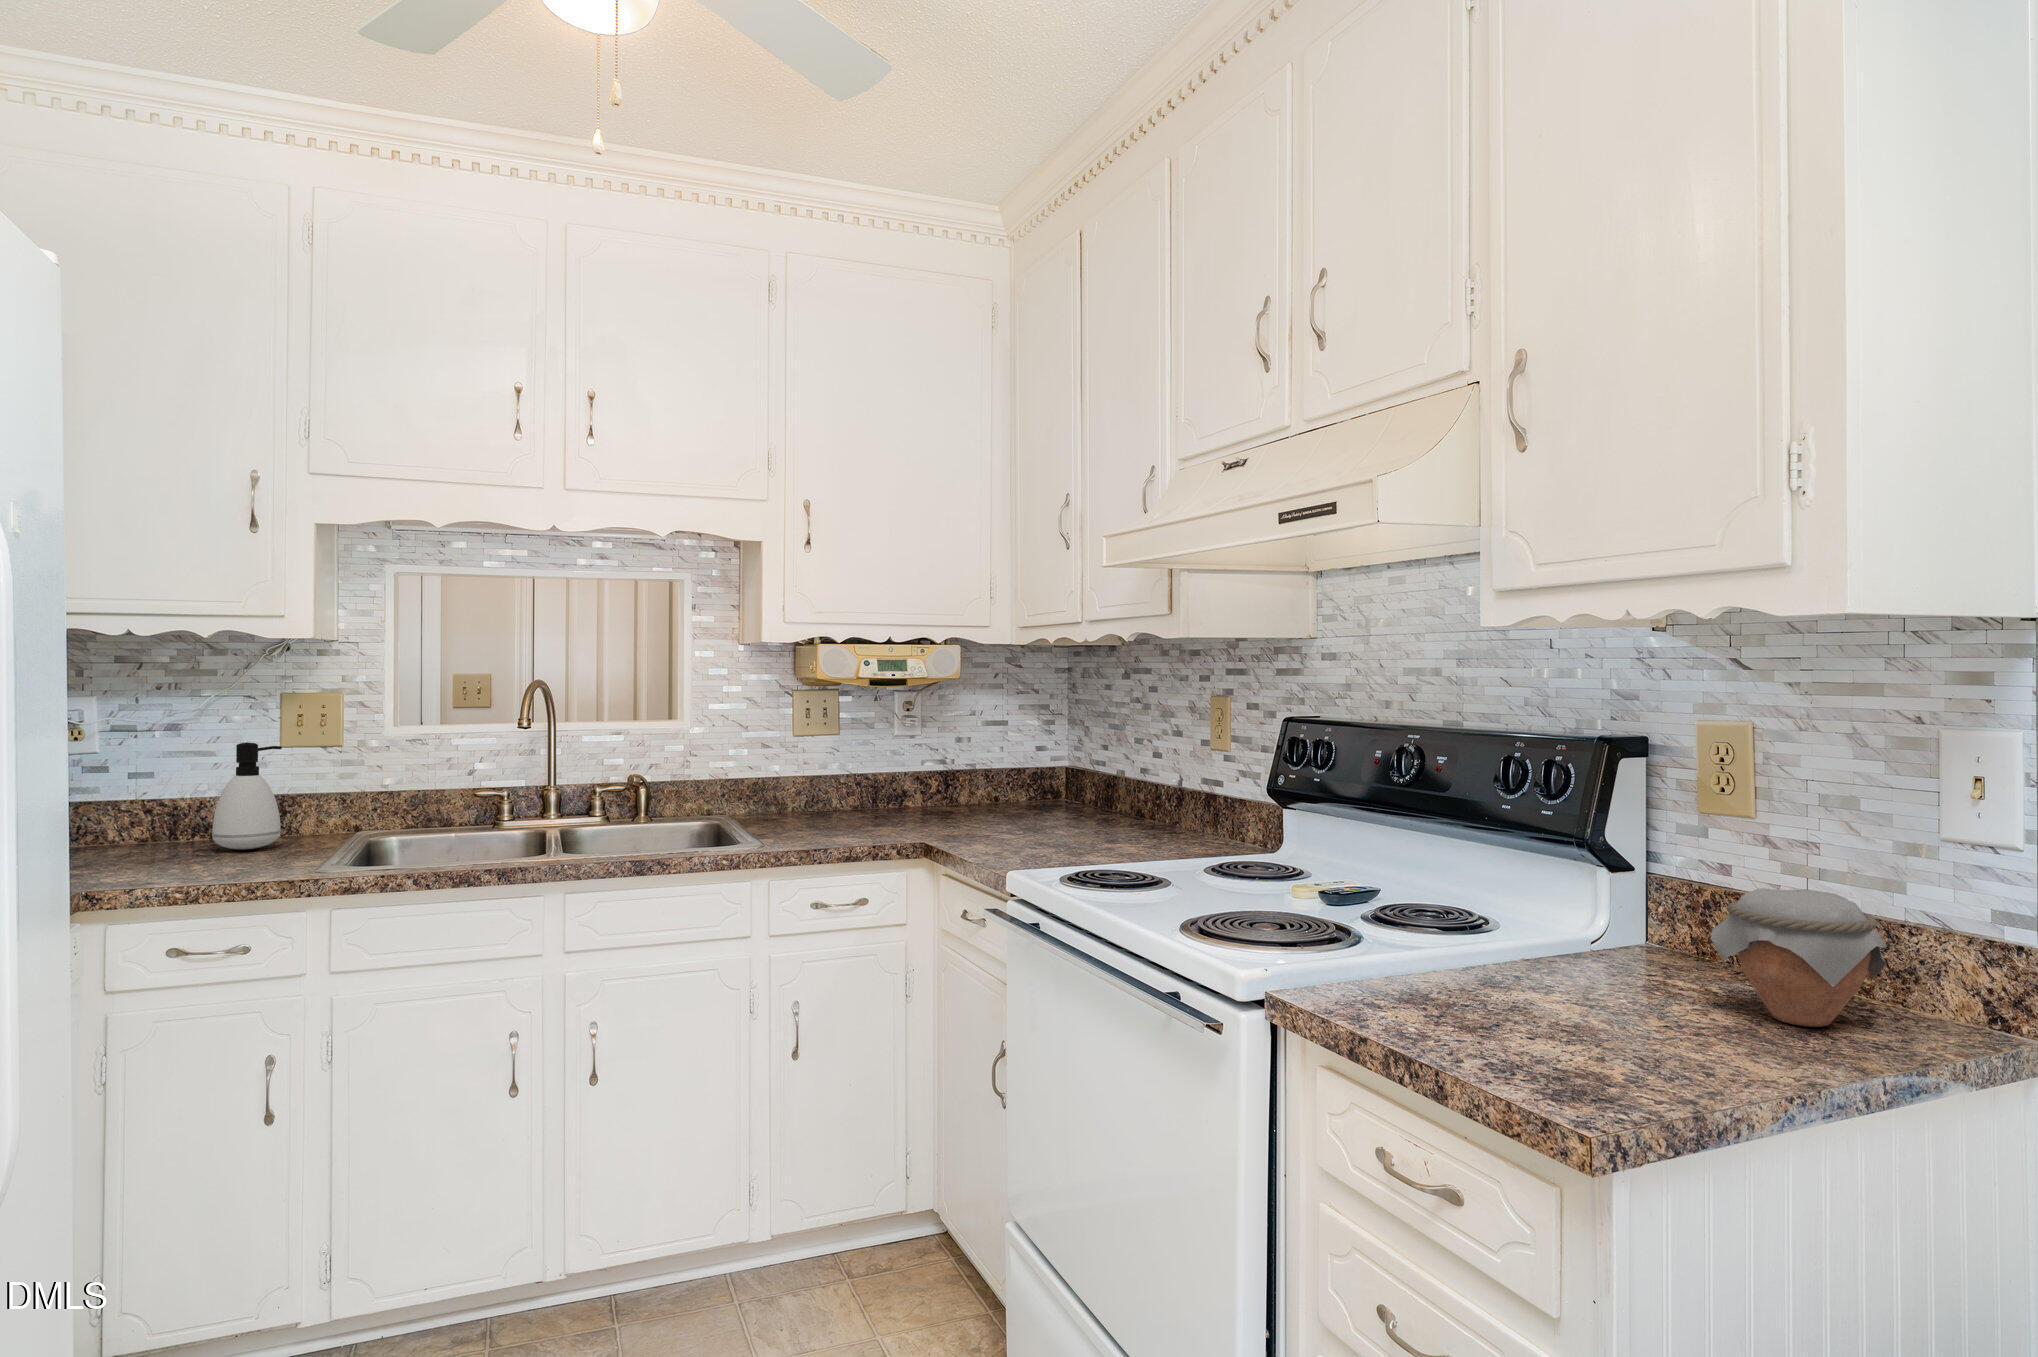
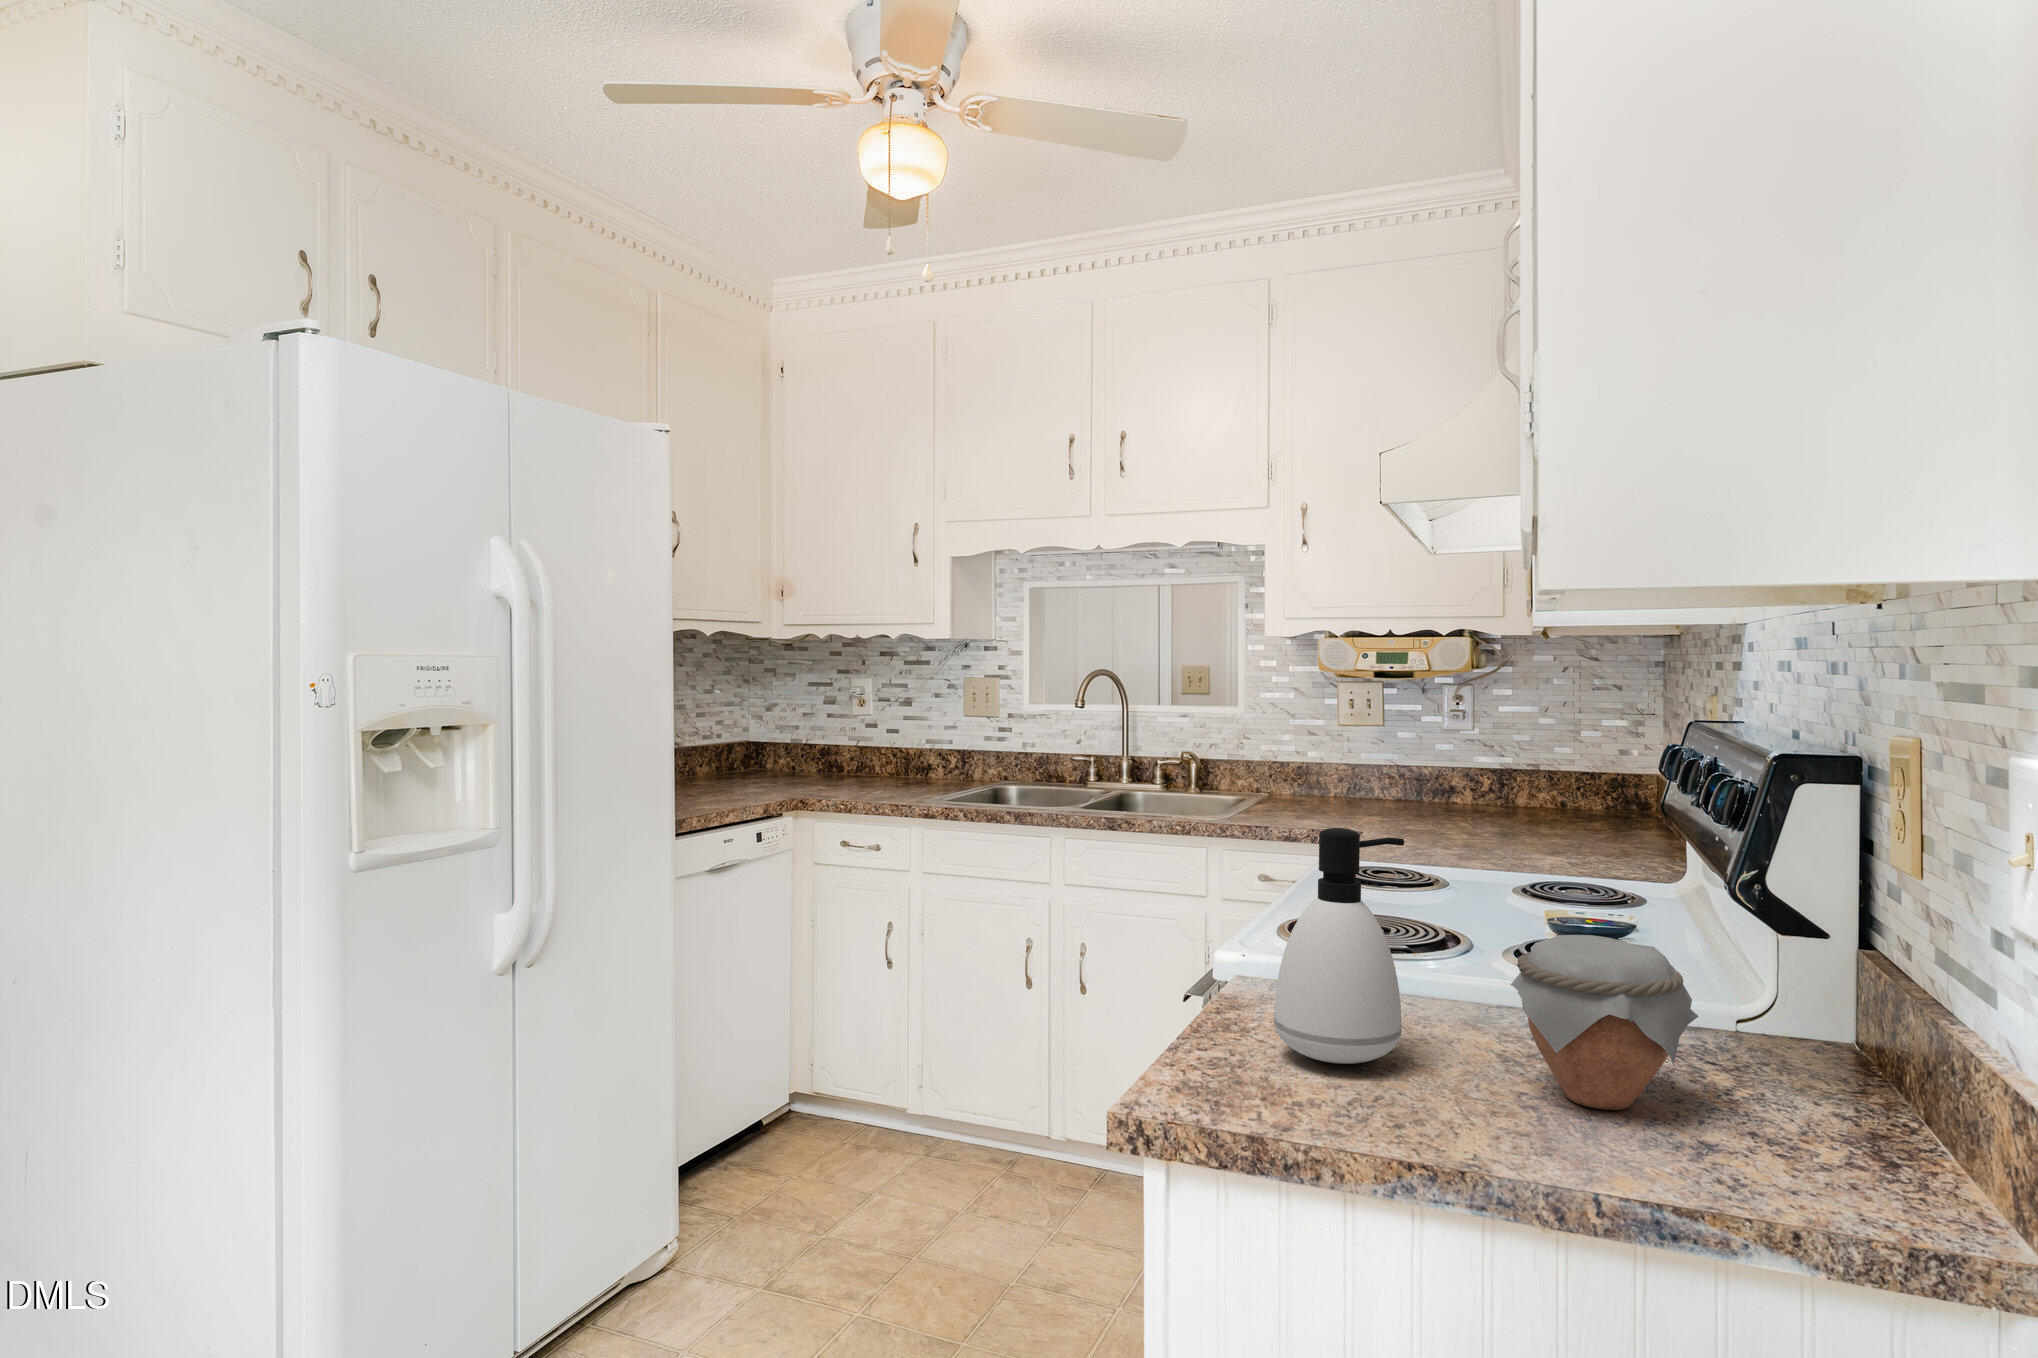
soap dispenser: present [212,743,282,849] -> present [1274,828,1404,1064]

